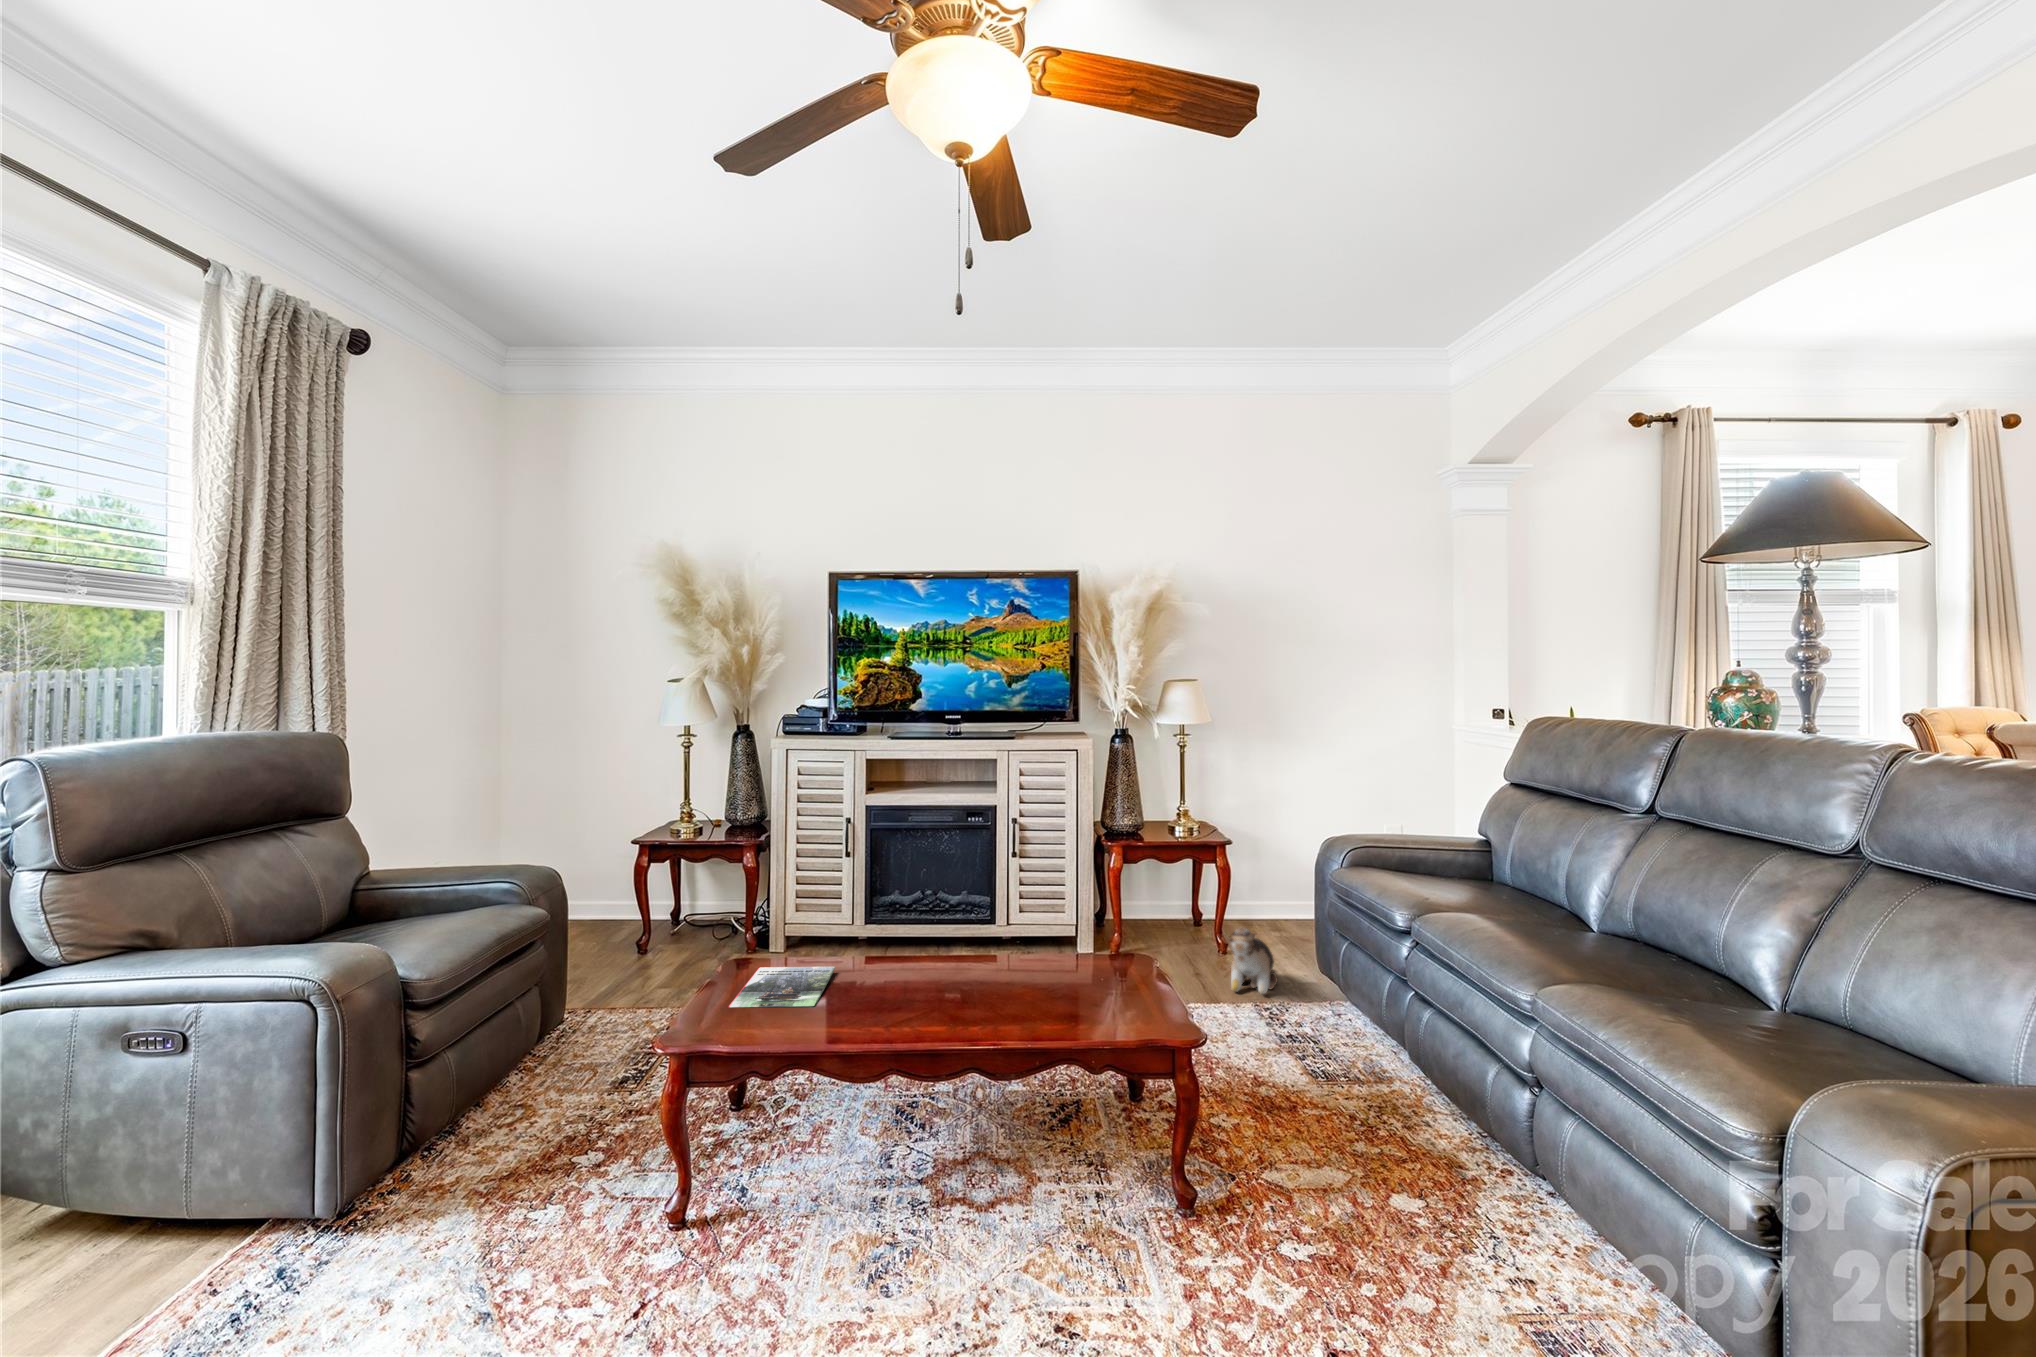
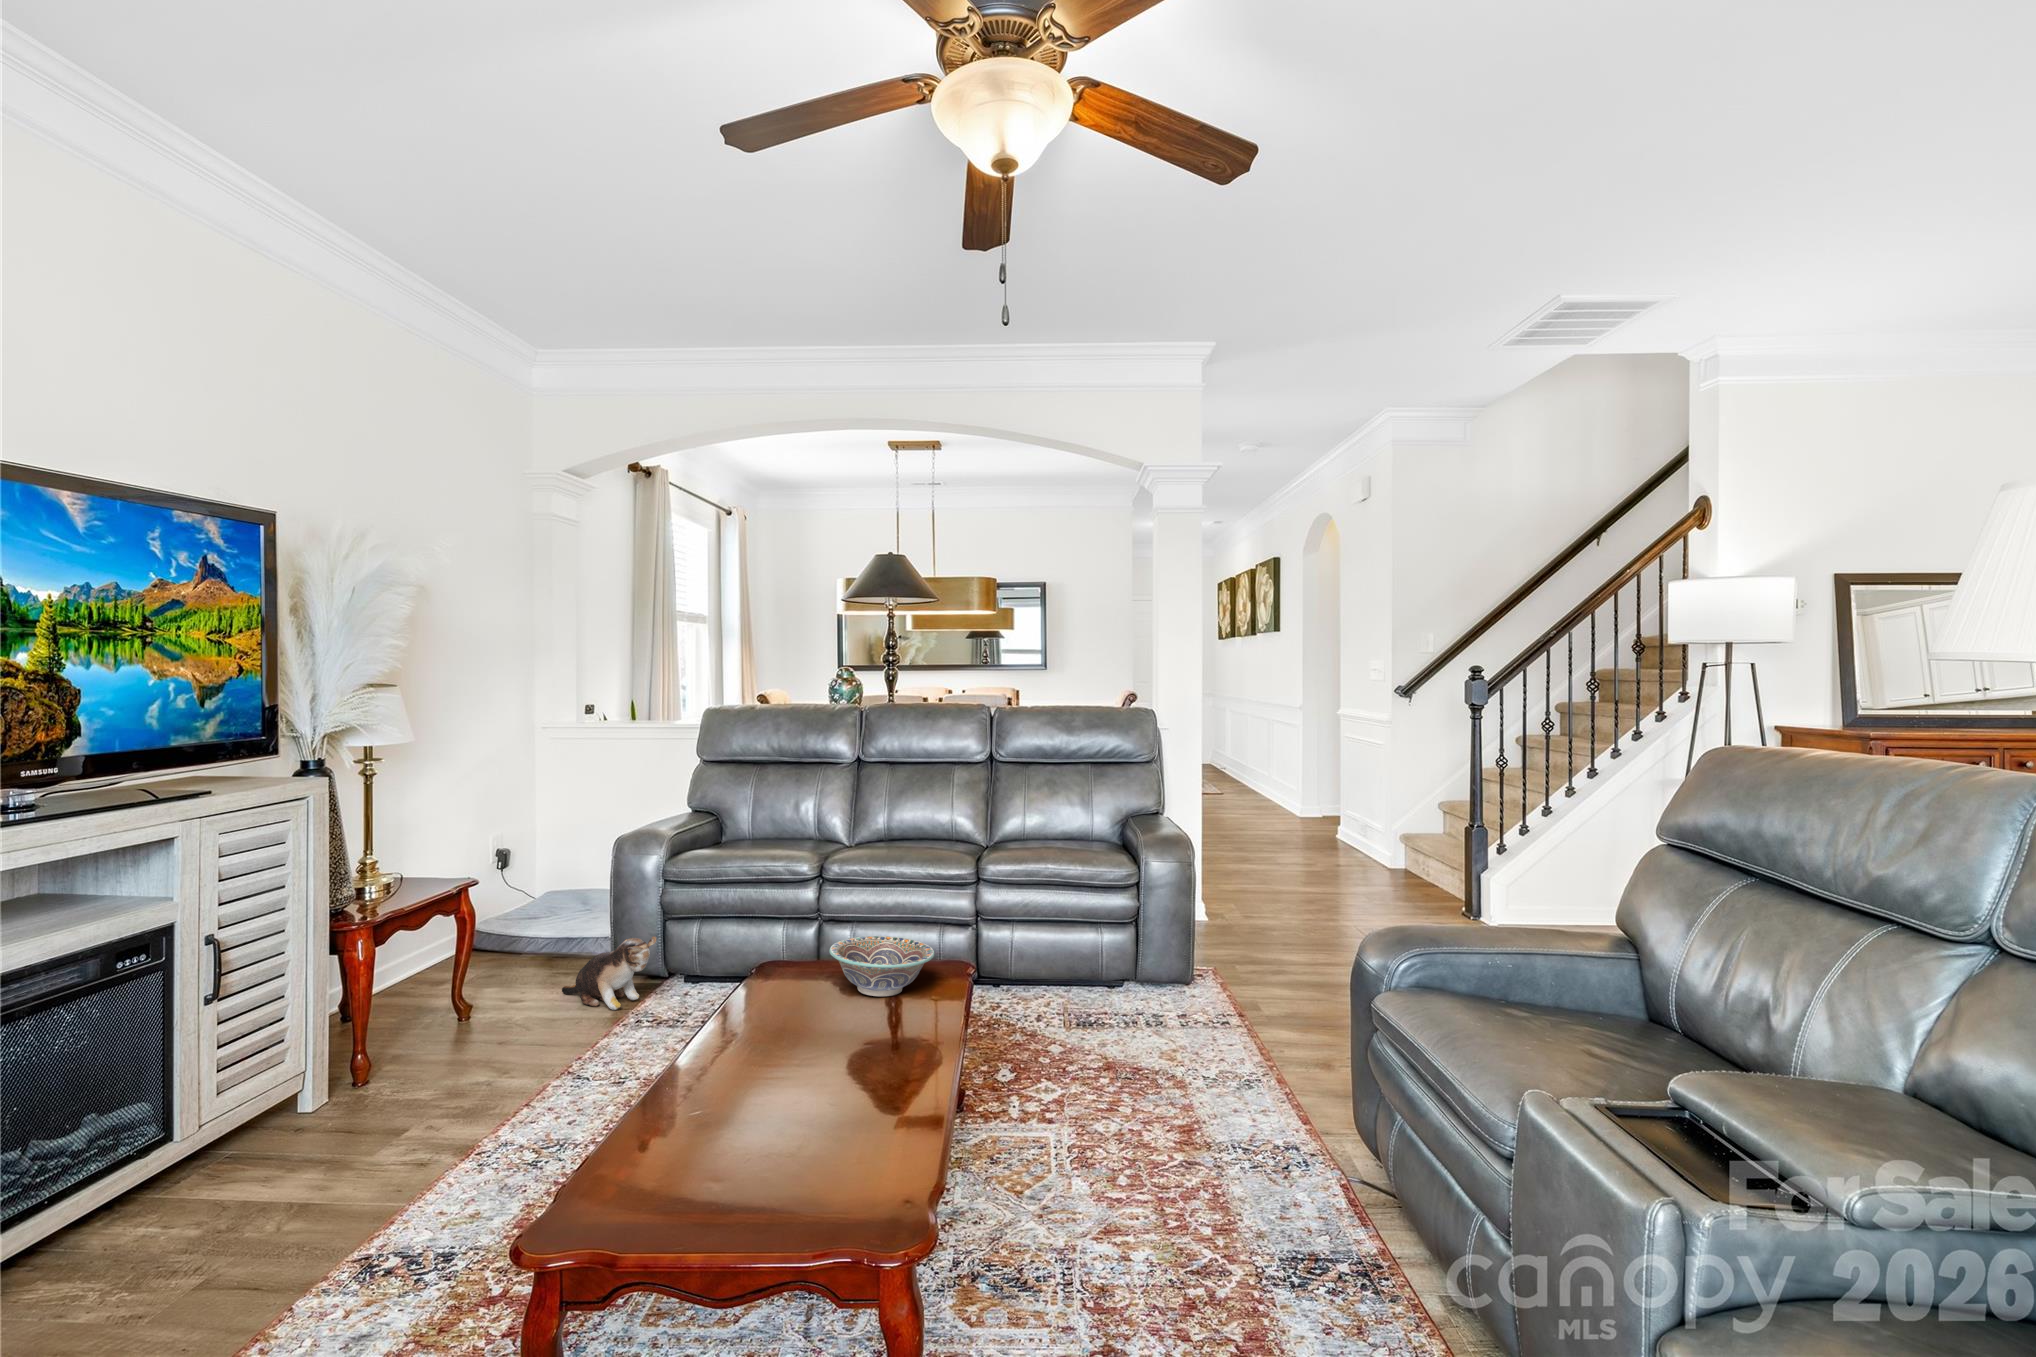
decorative bowl: none [909,929,1021,999] -> present [829,936,935,996]
magazine: present [728,967,835,1007] -> none [787,1034,920,1074]

